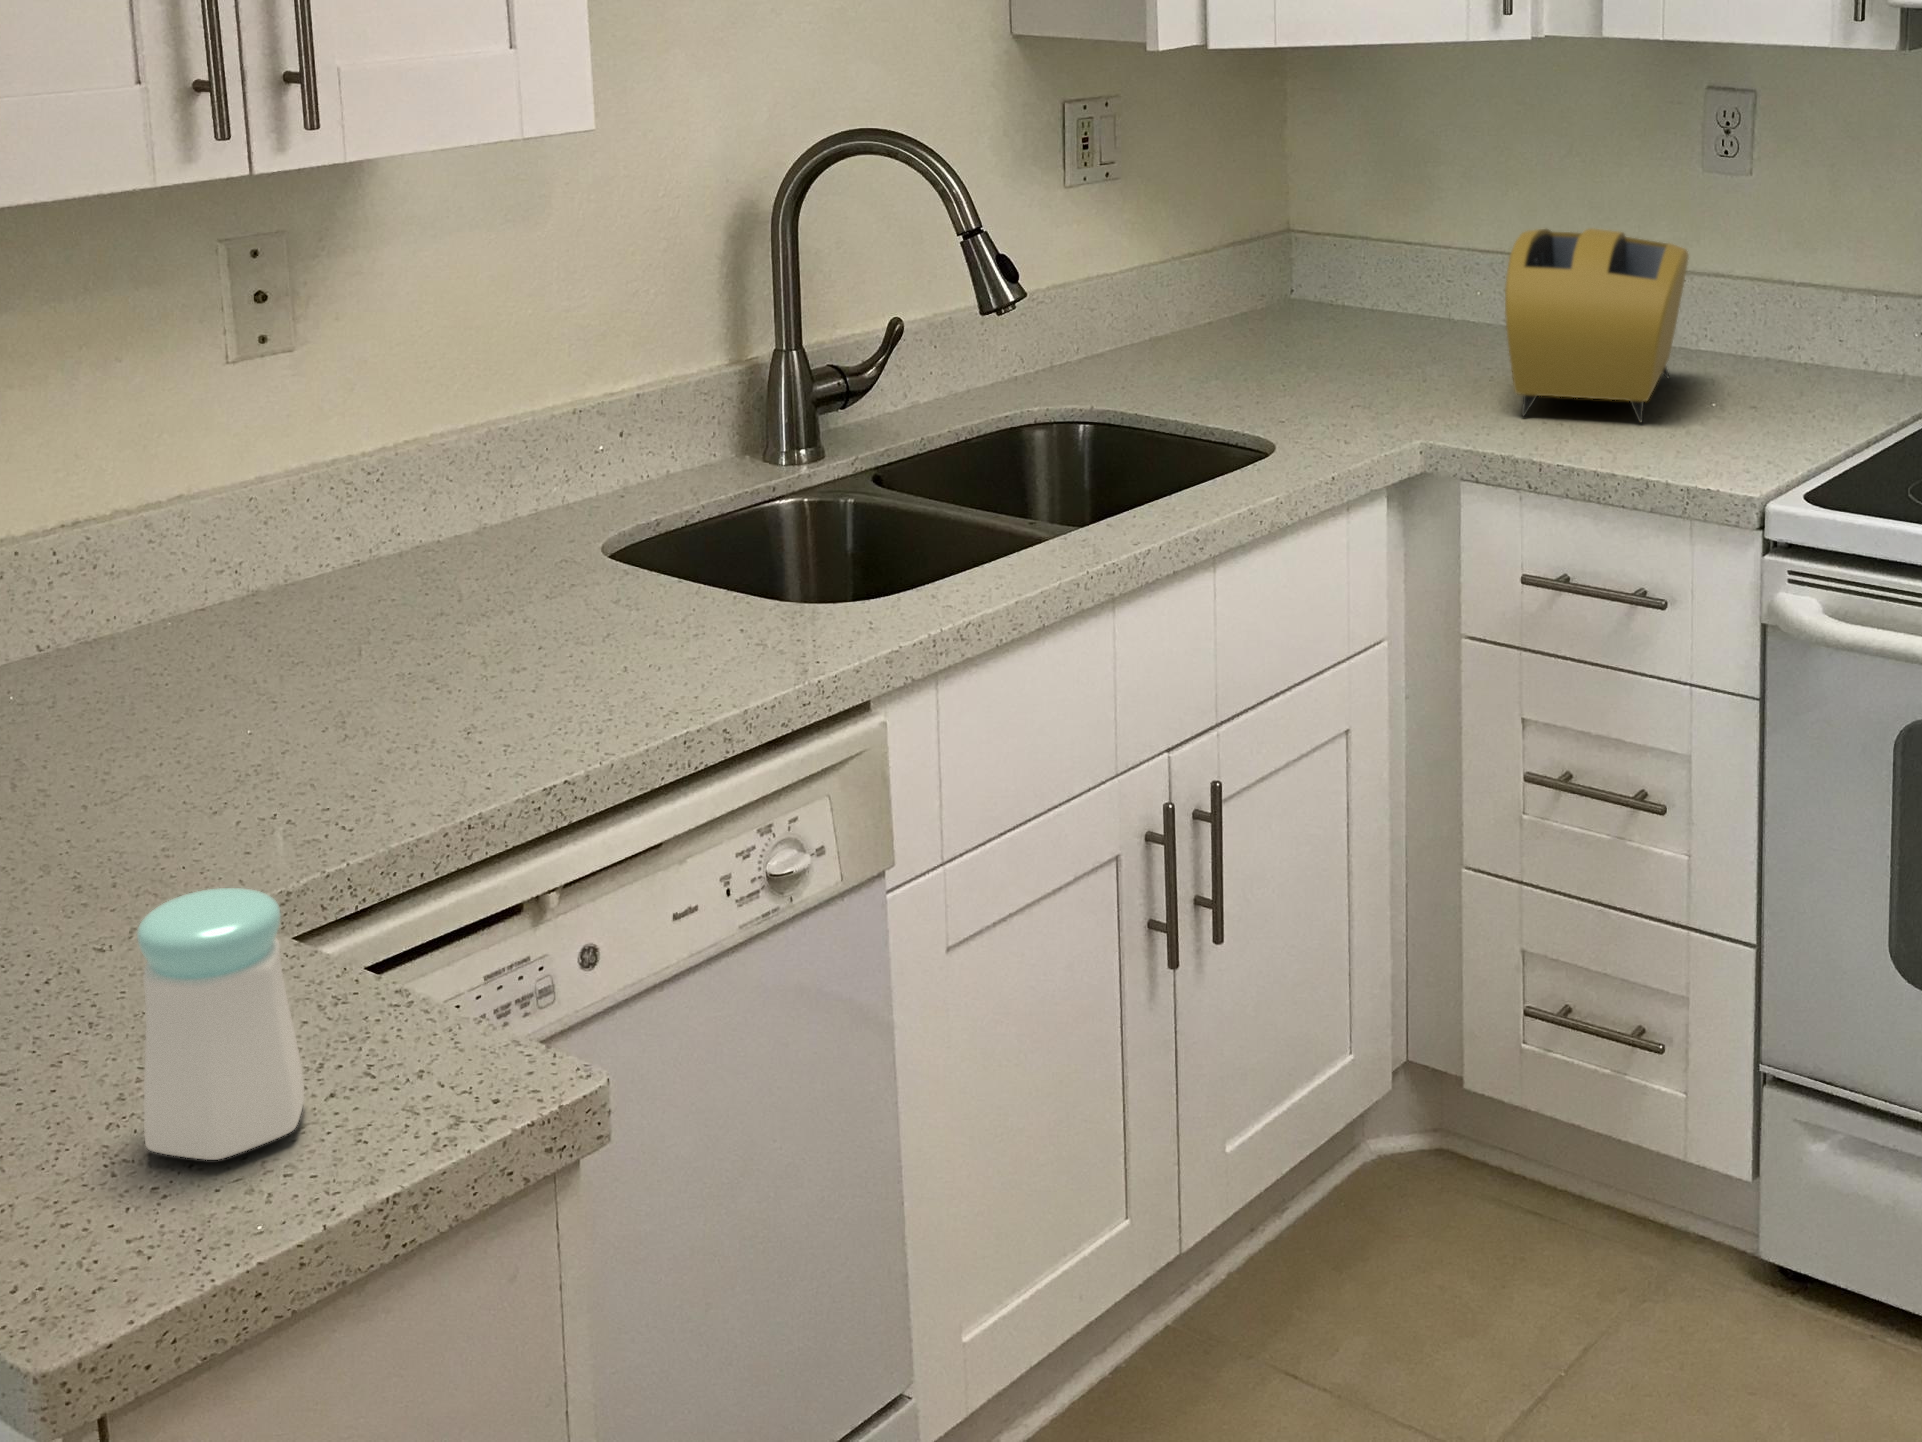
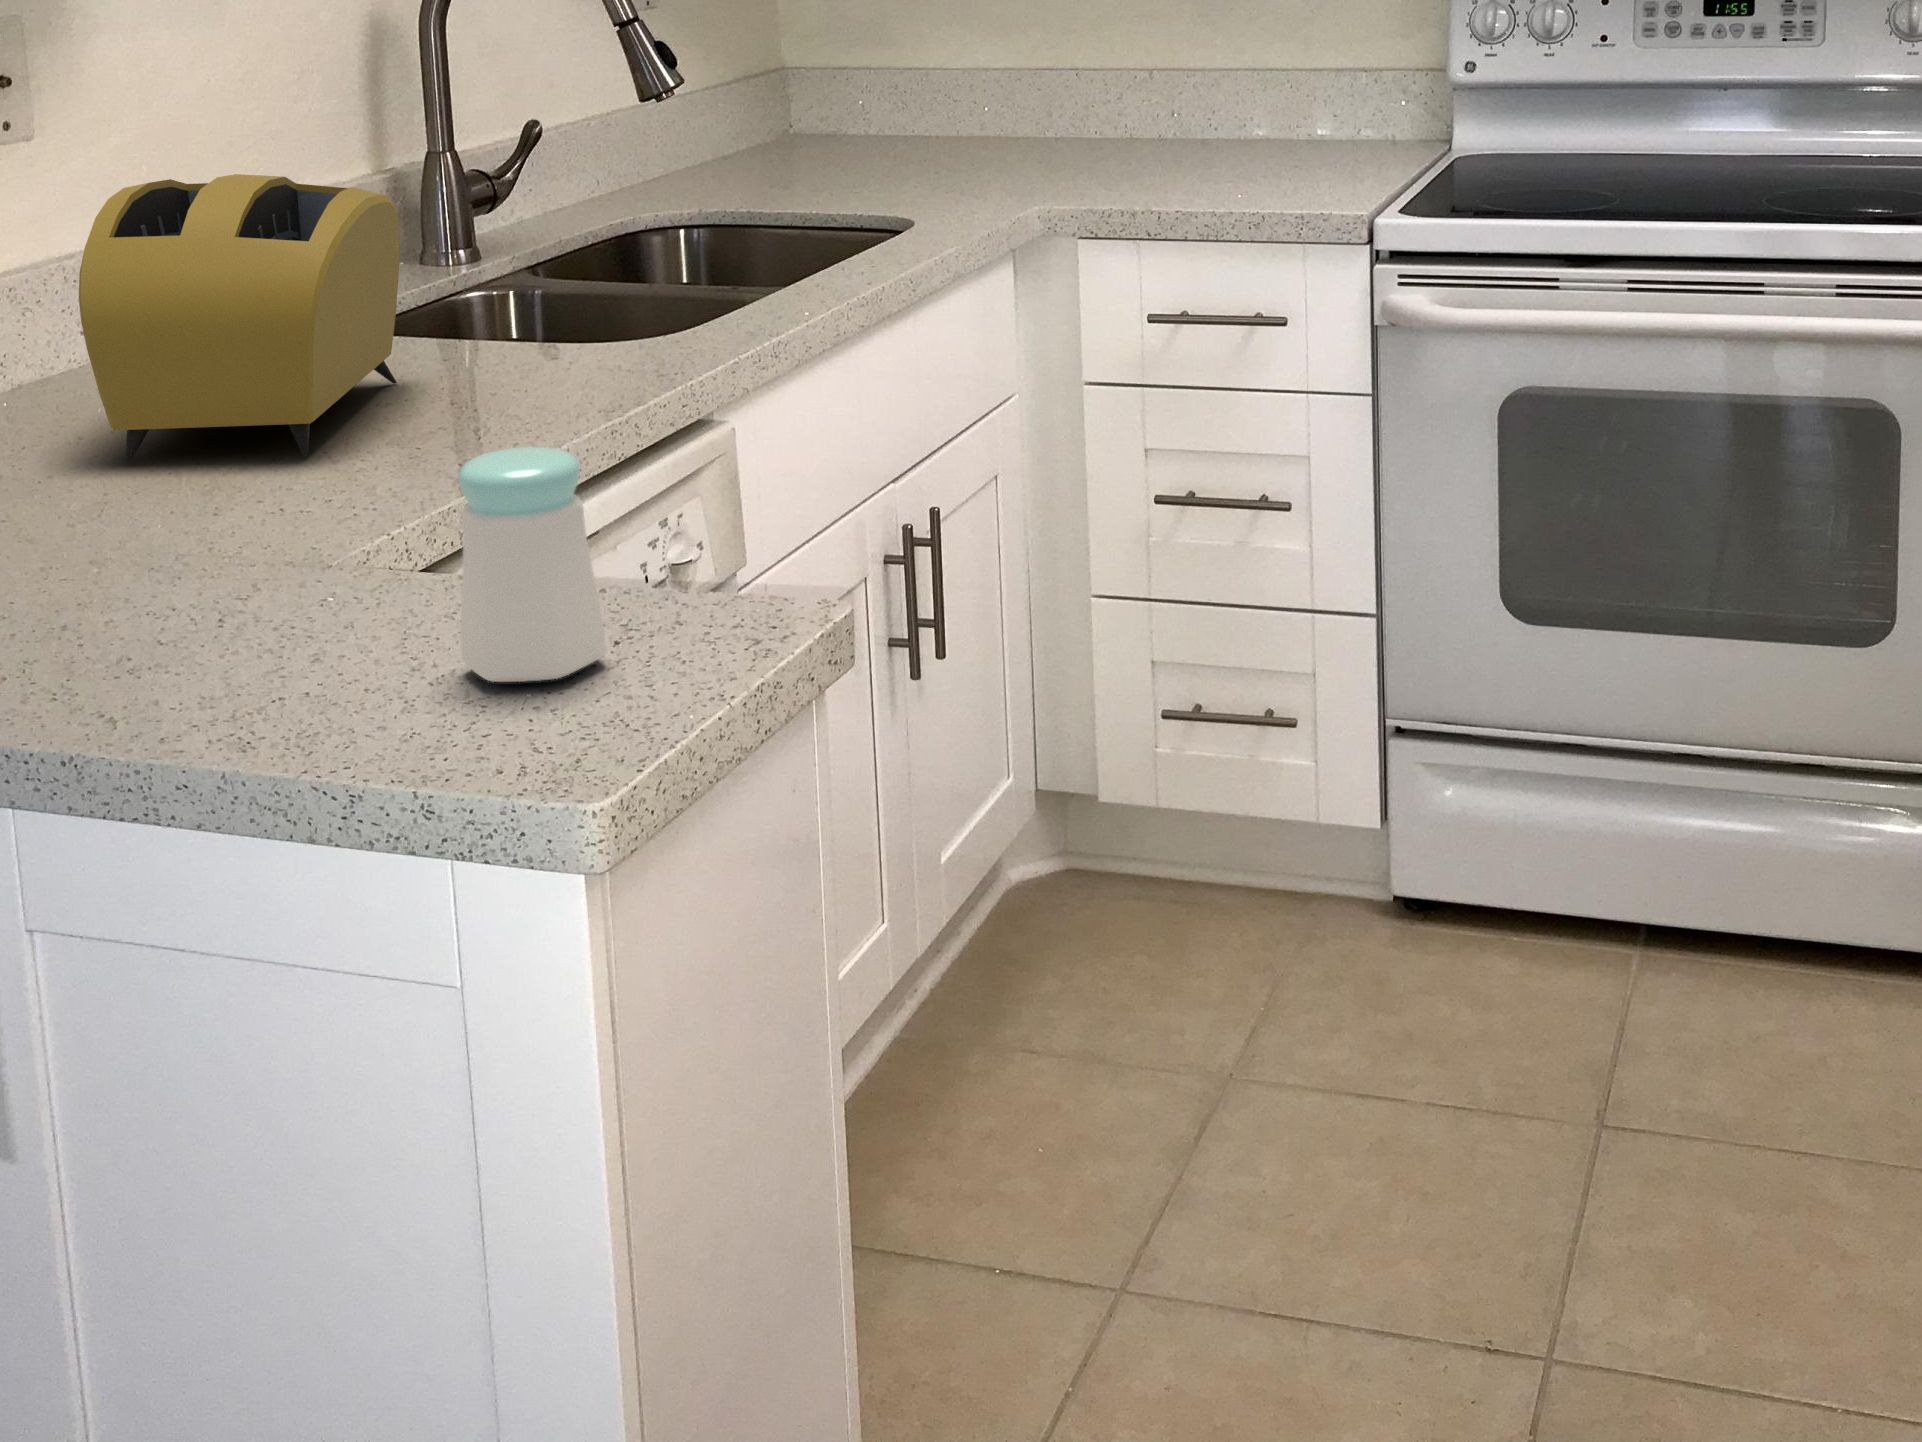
toaster: present [1505,229,1689,422] -> present [79,174,400,463]

